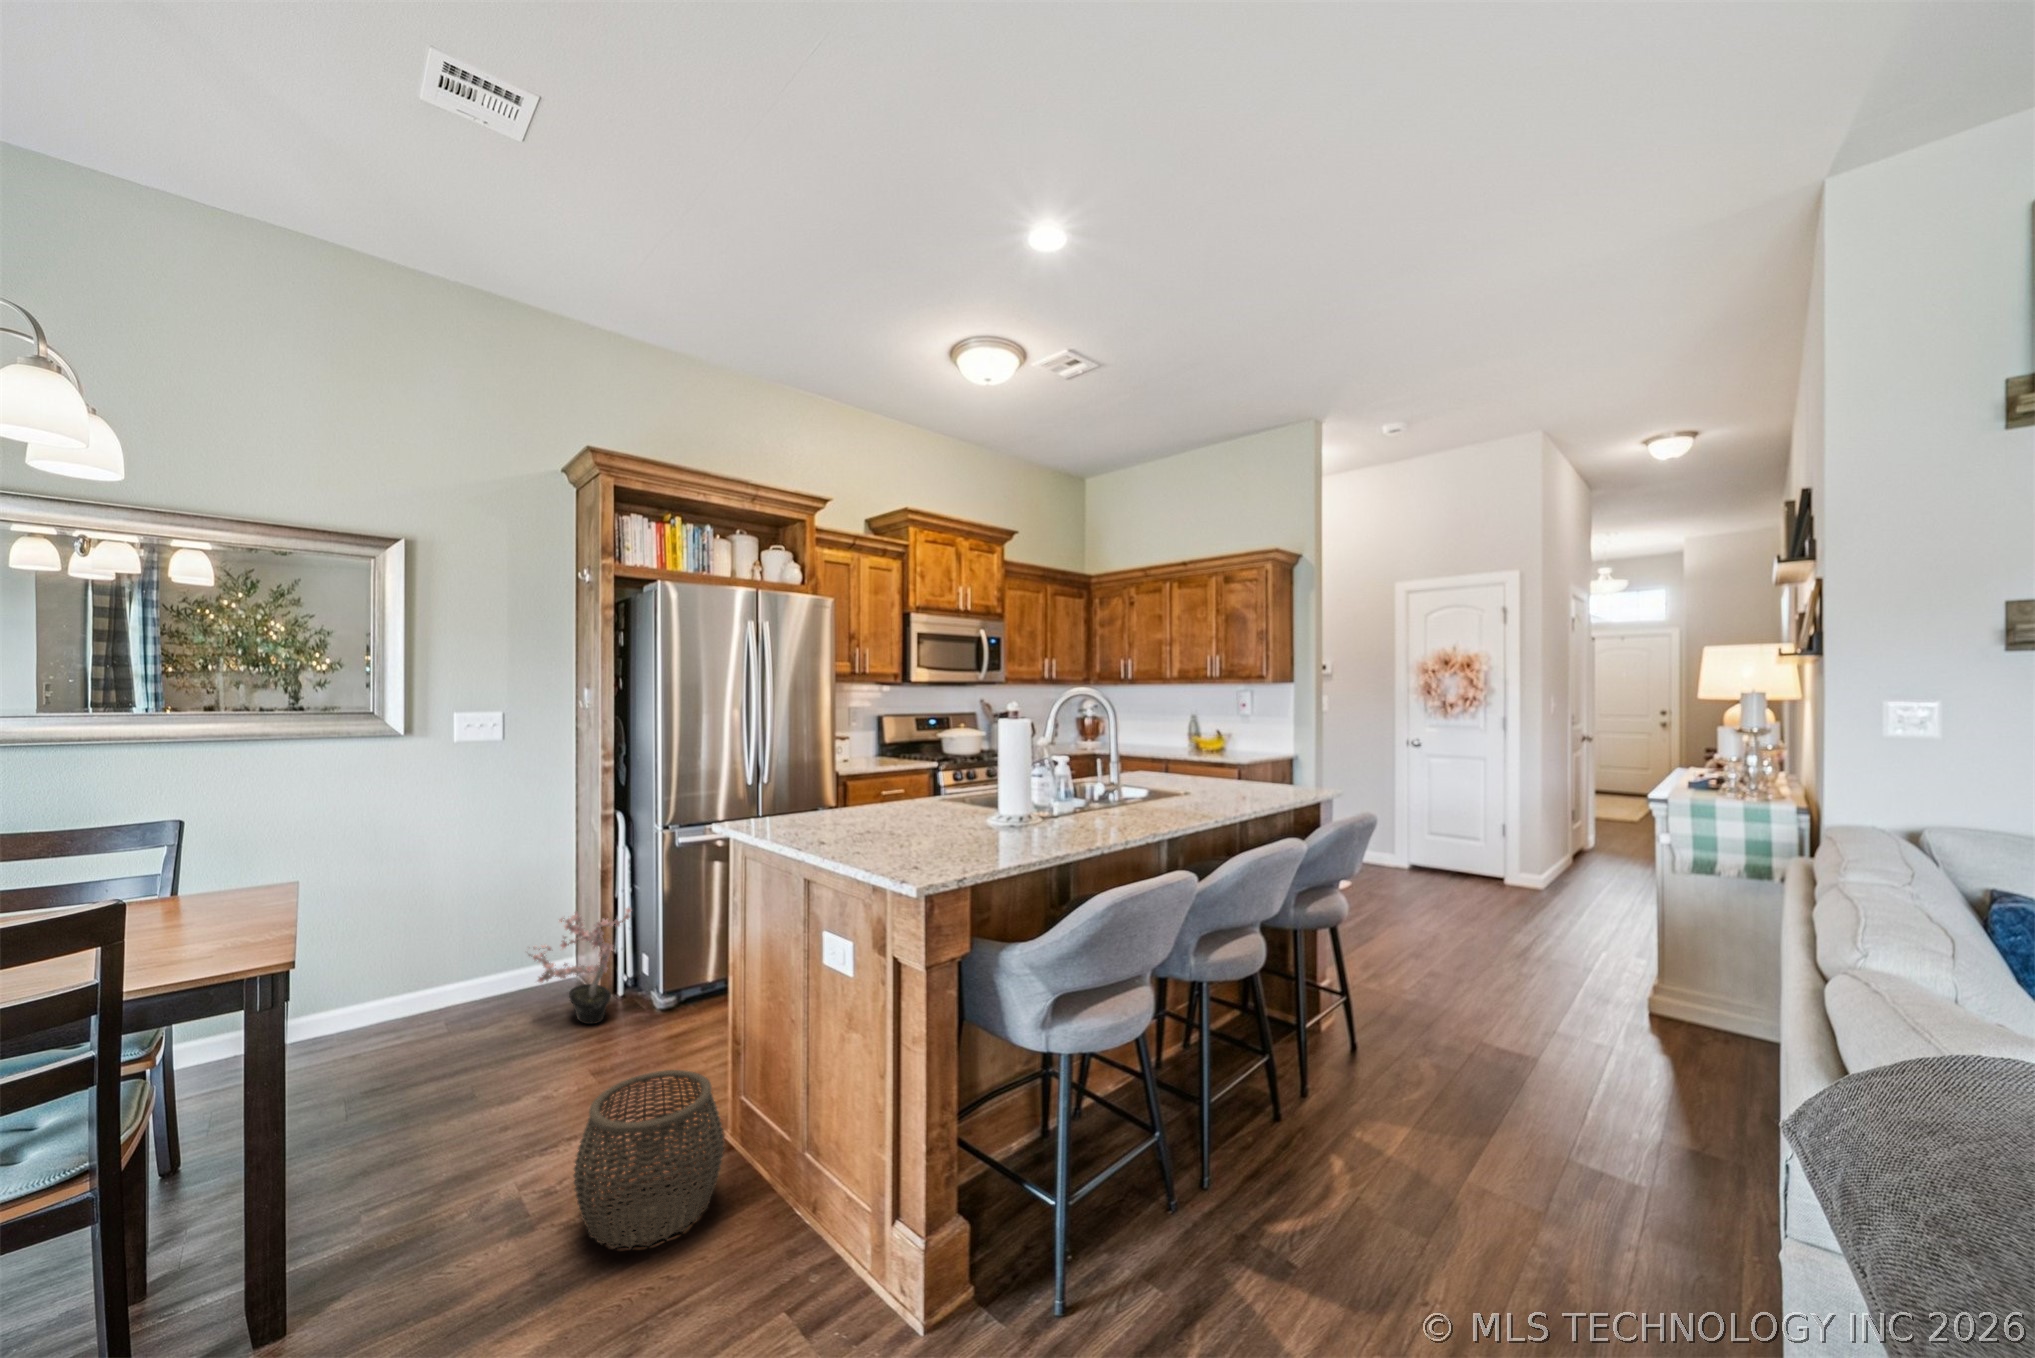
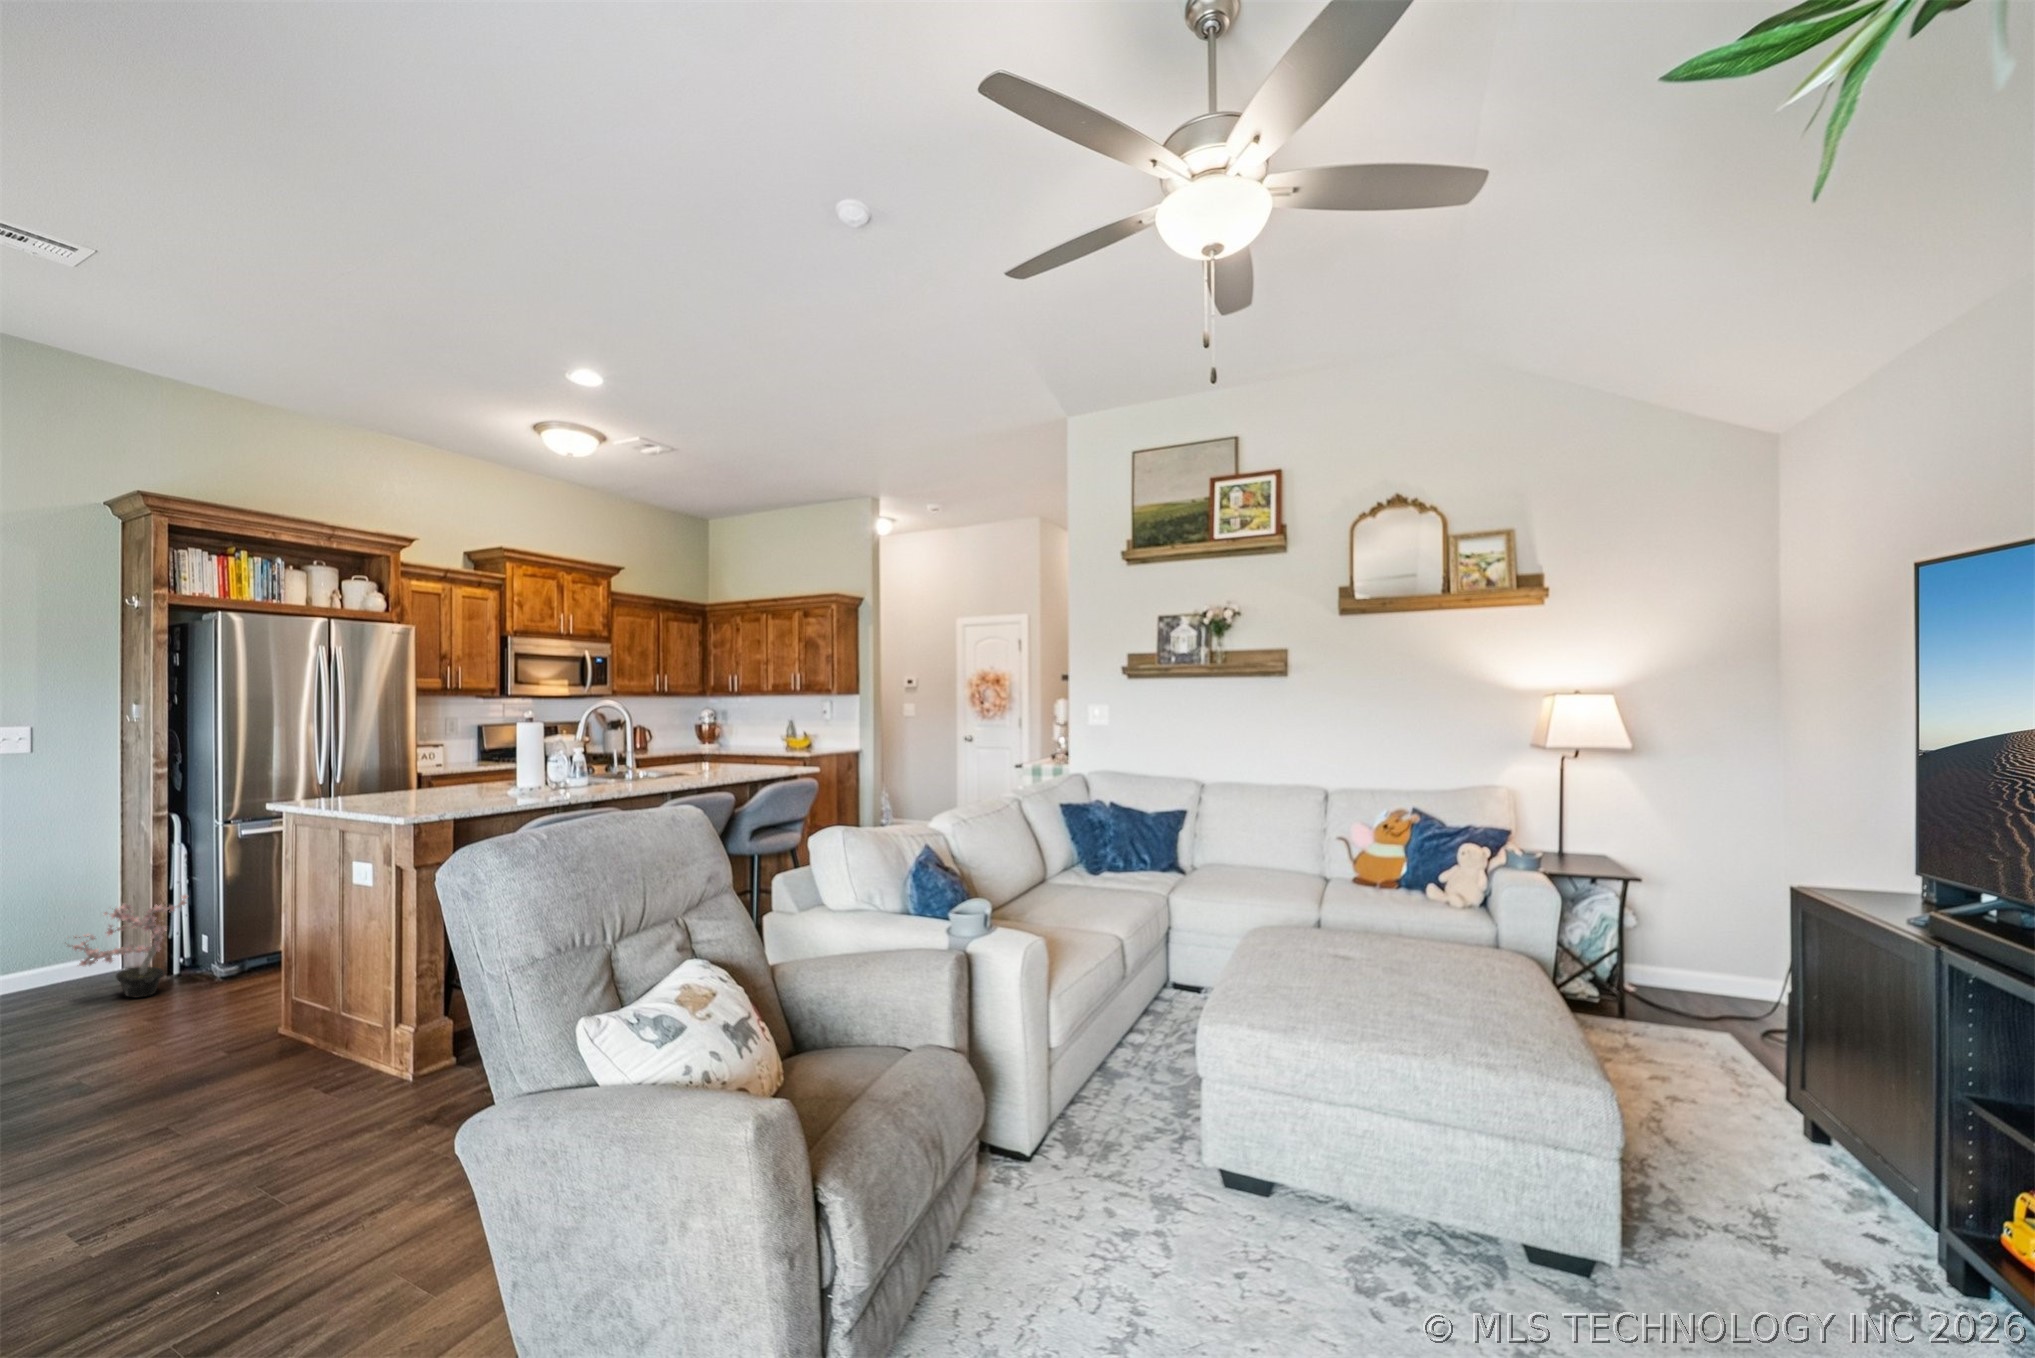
woven basket: present [573,1070,724,1249] -> none [129,977,270,1091]

